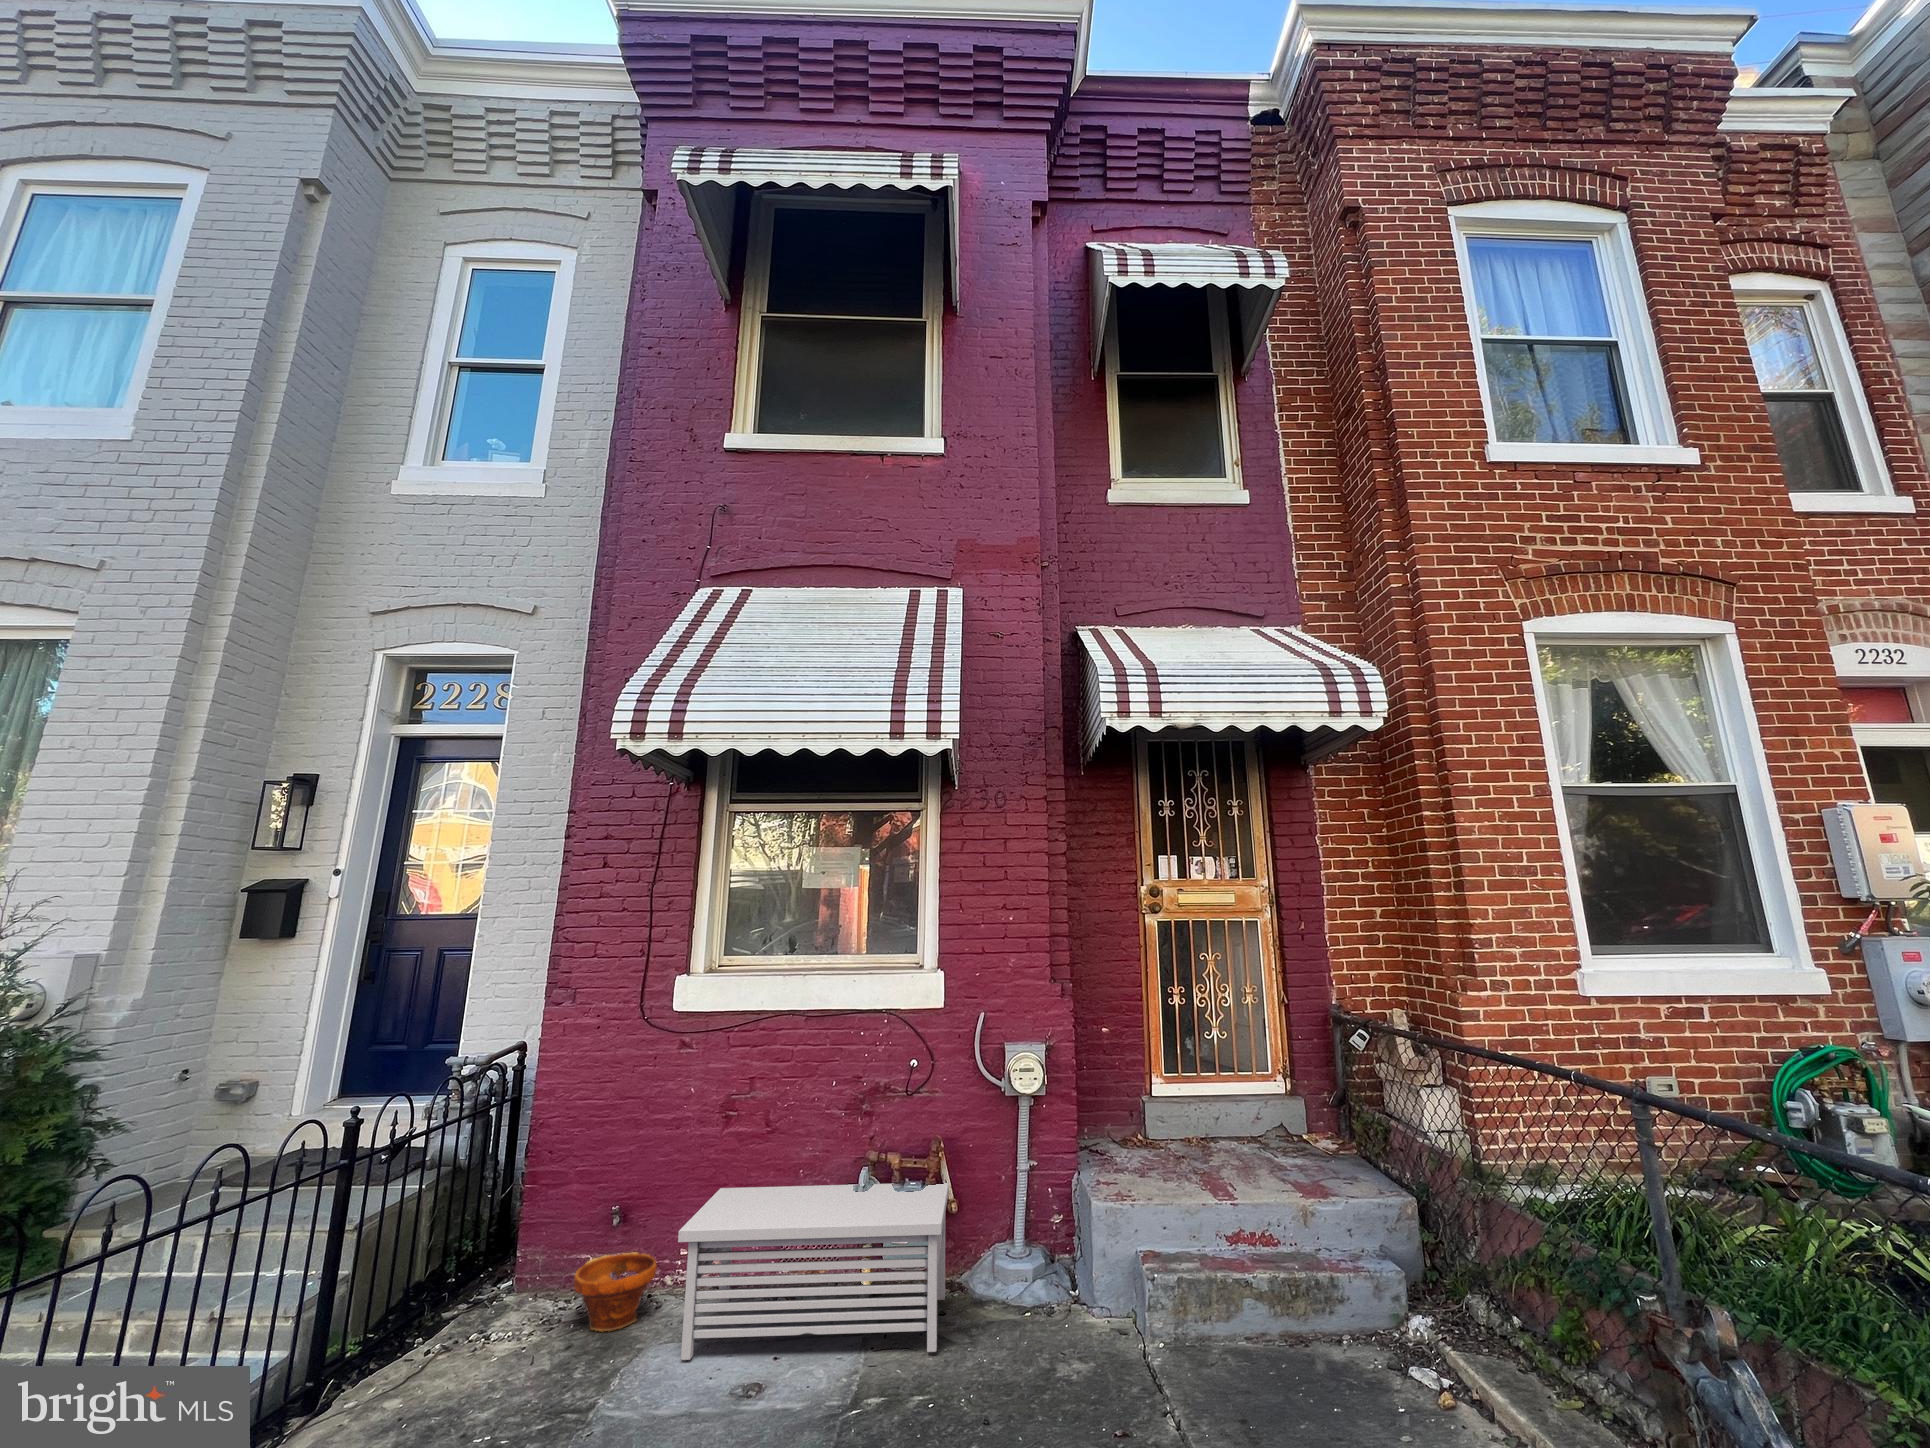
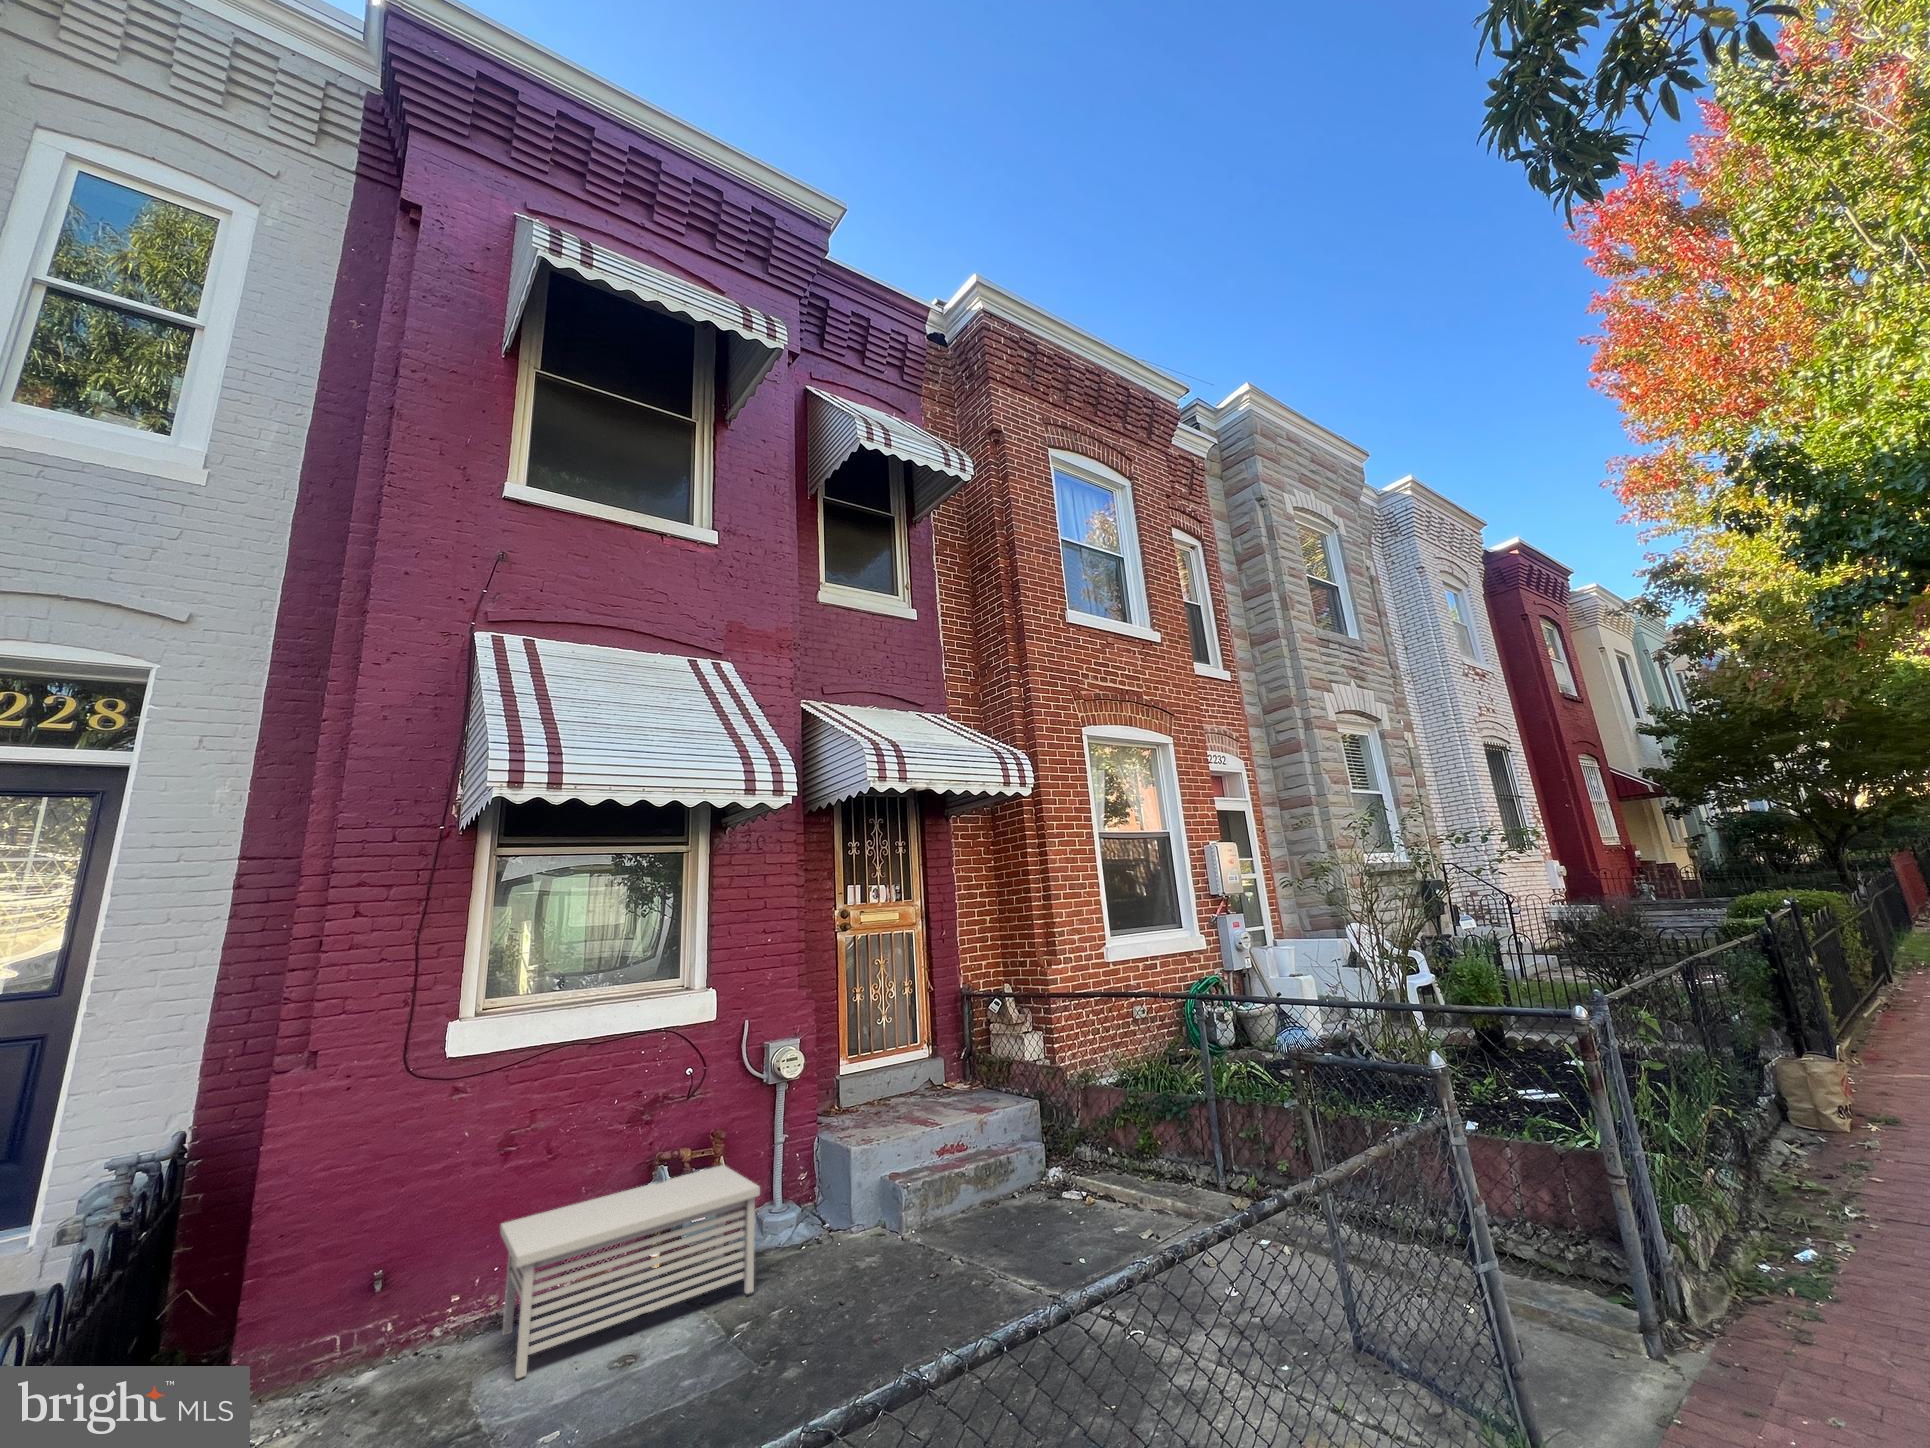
planter: present [574,1252,657,1331] -> none [346,1310,445,1399]

